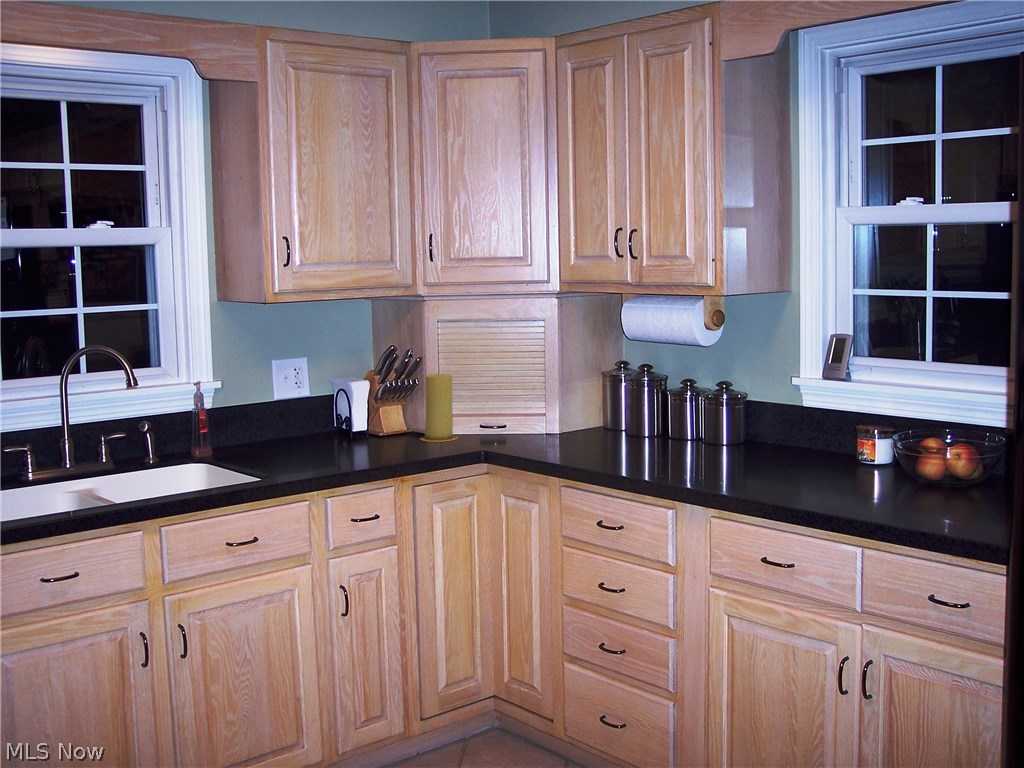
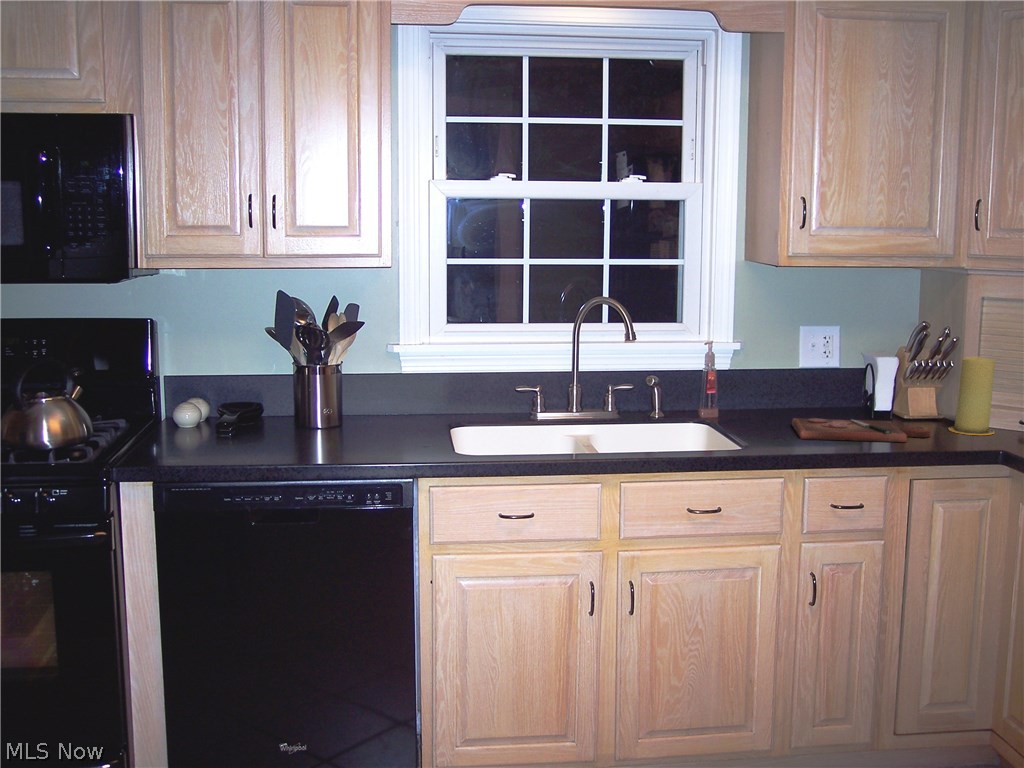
cutting board: none [290,439,412,463] -> present [792,418,931,442]

